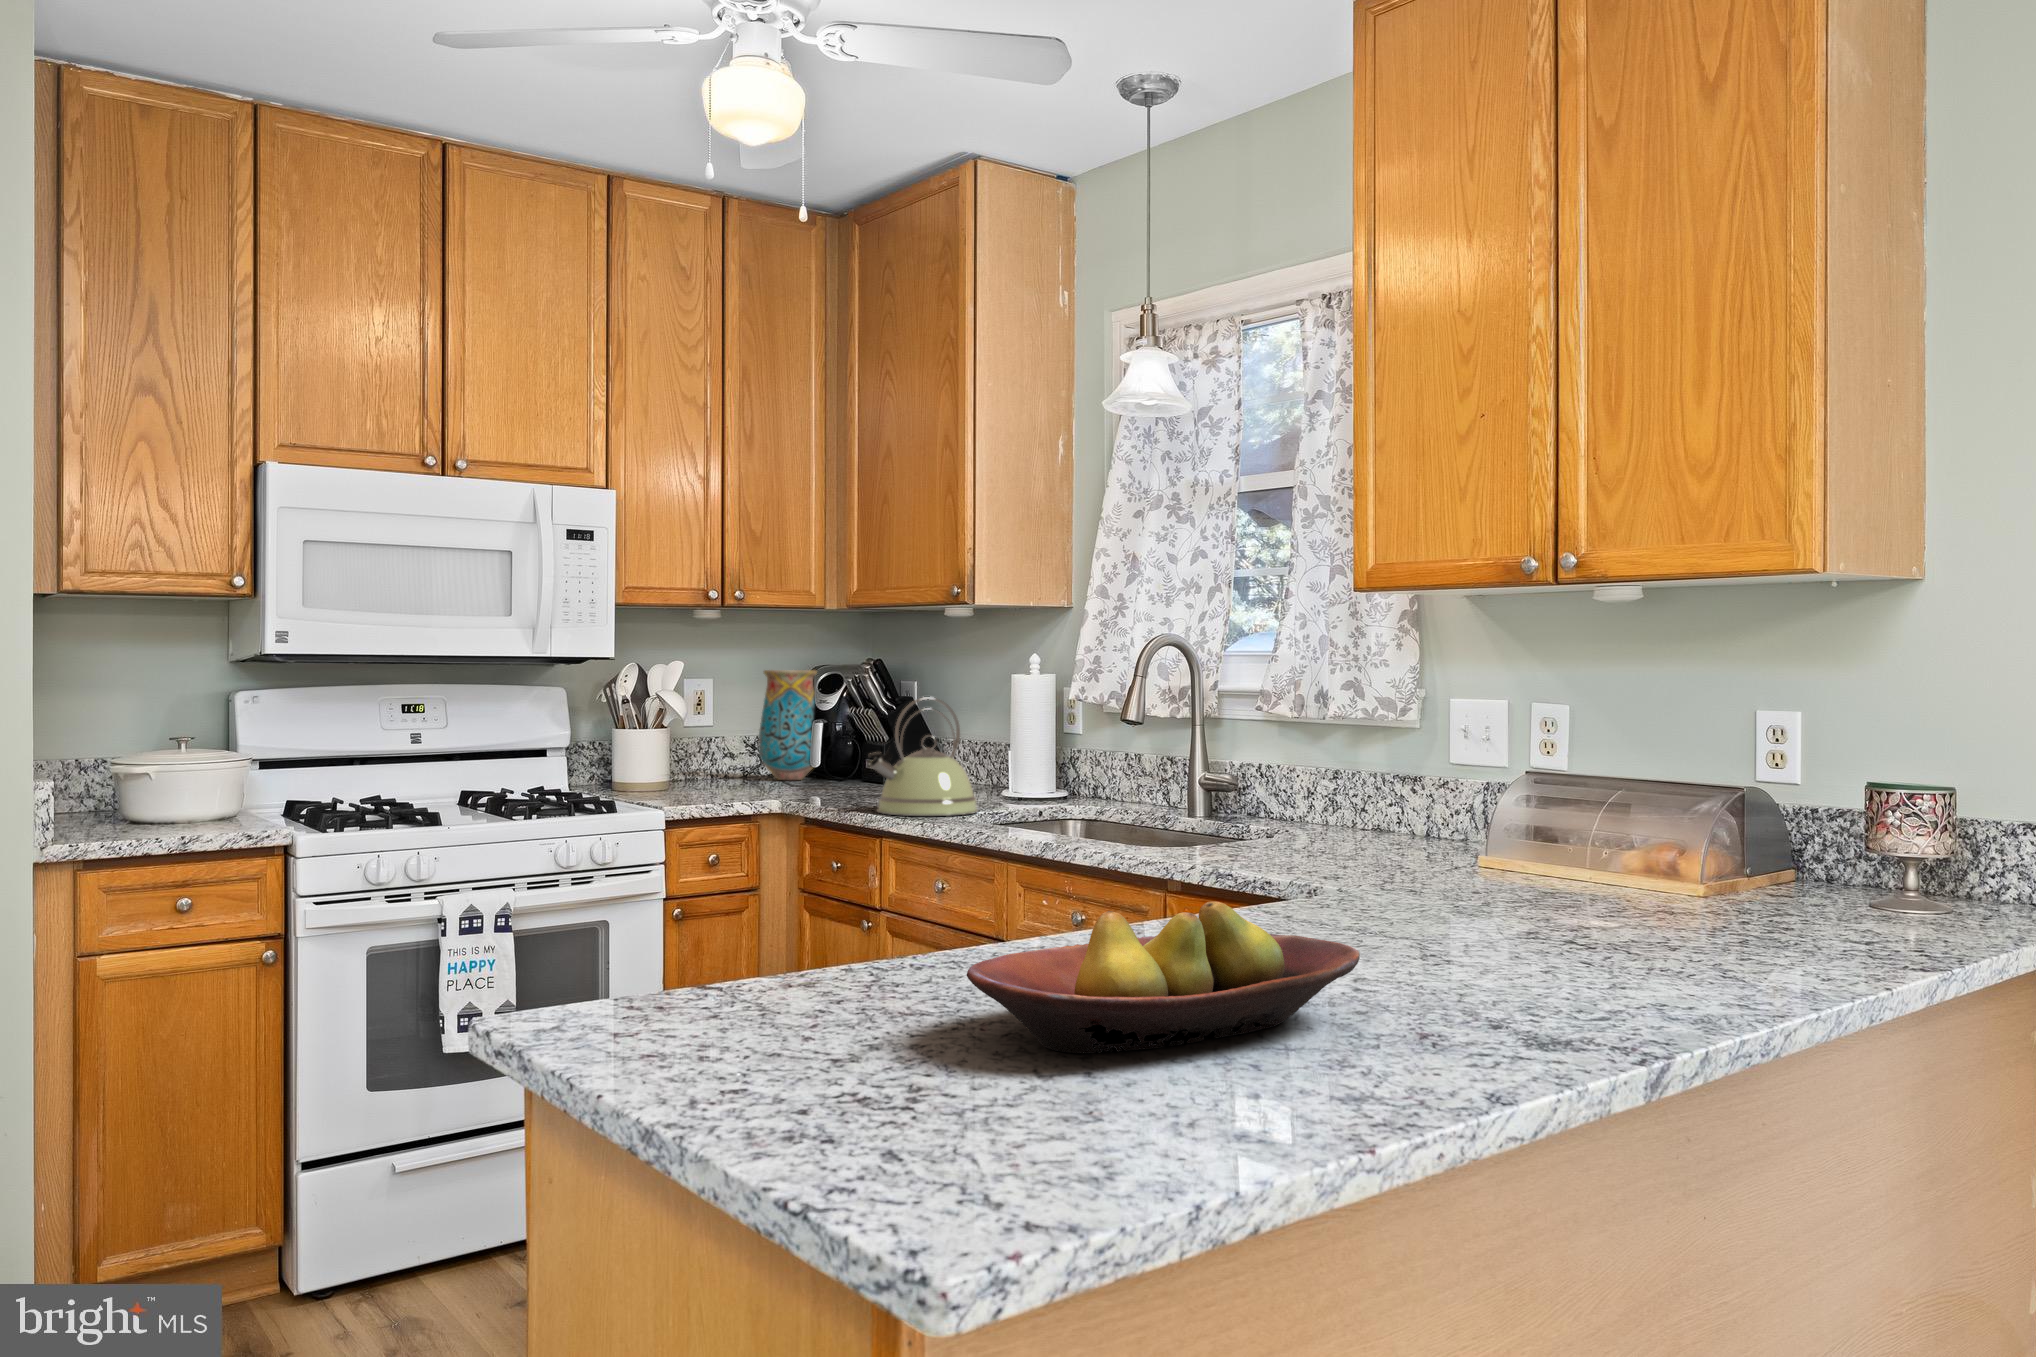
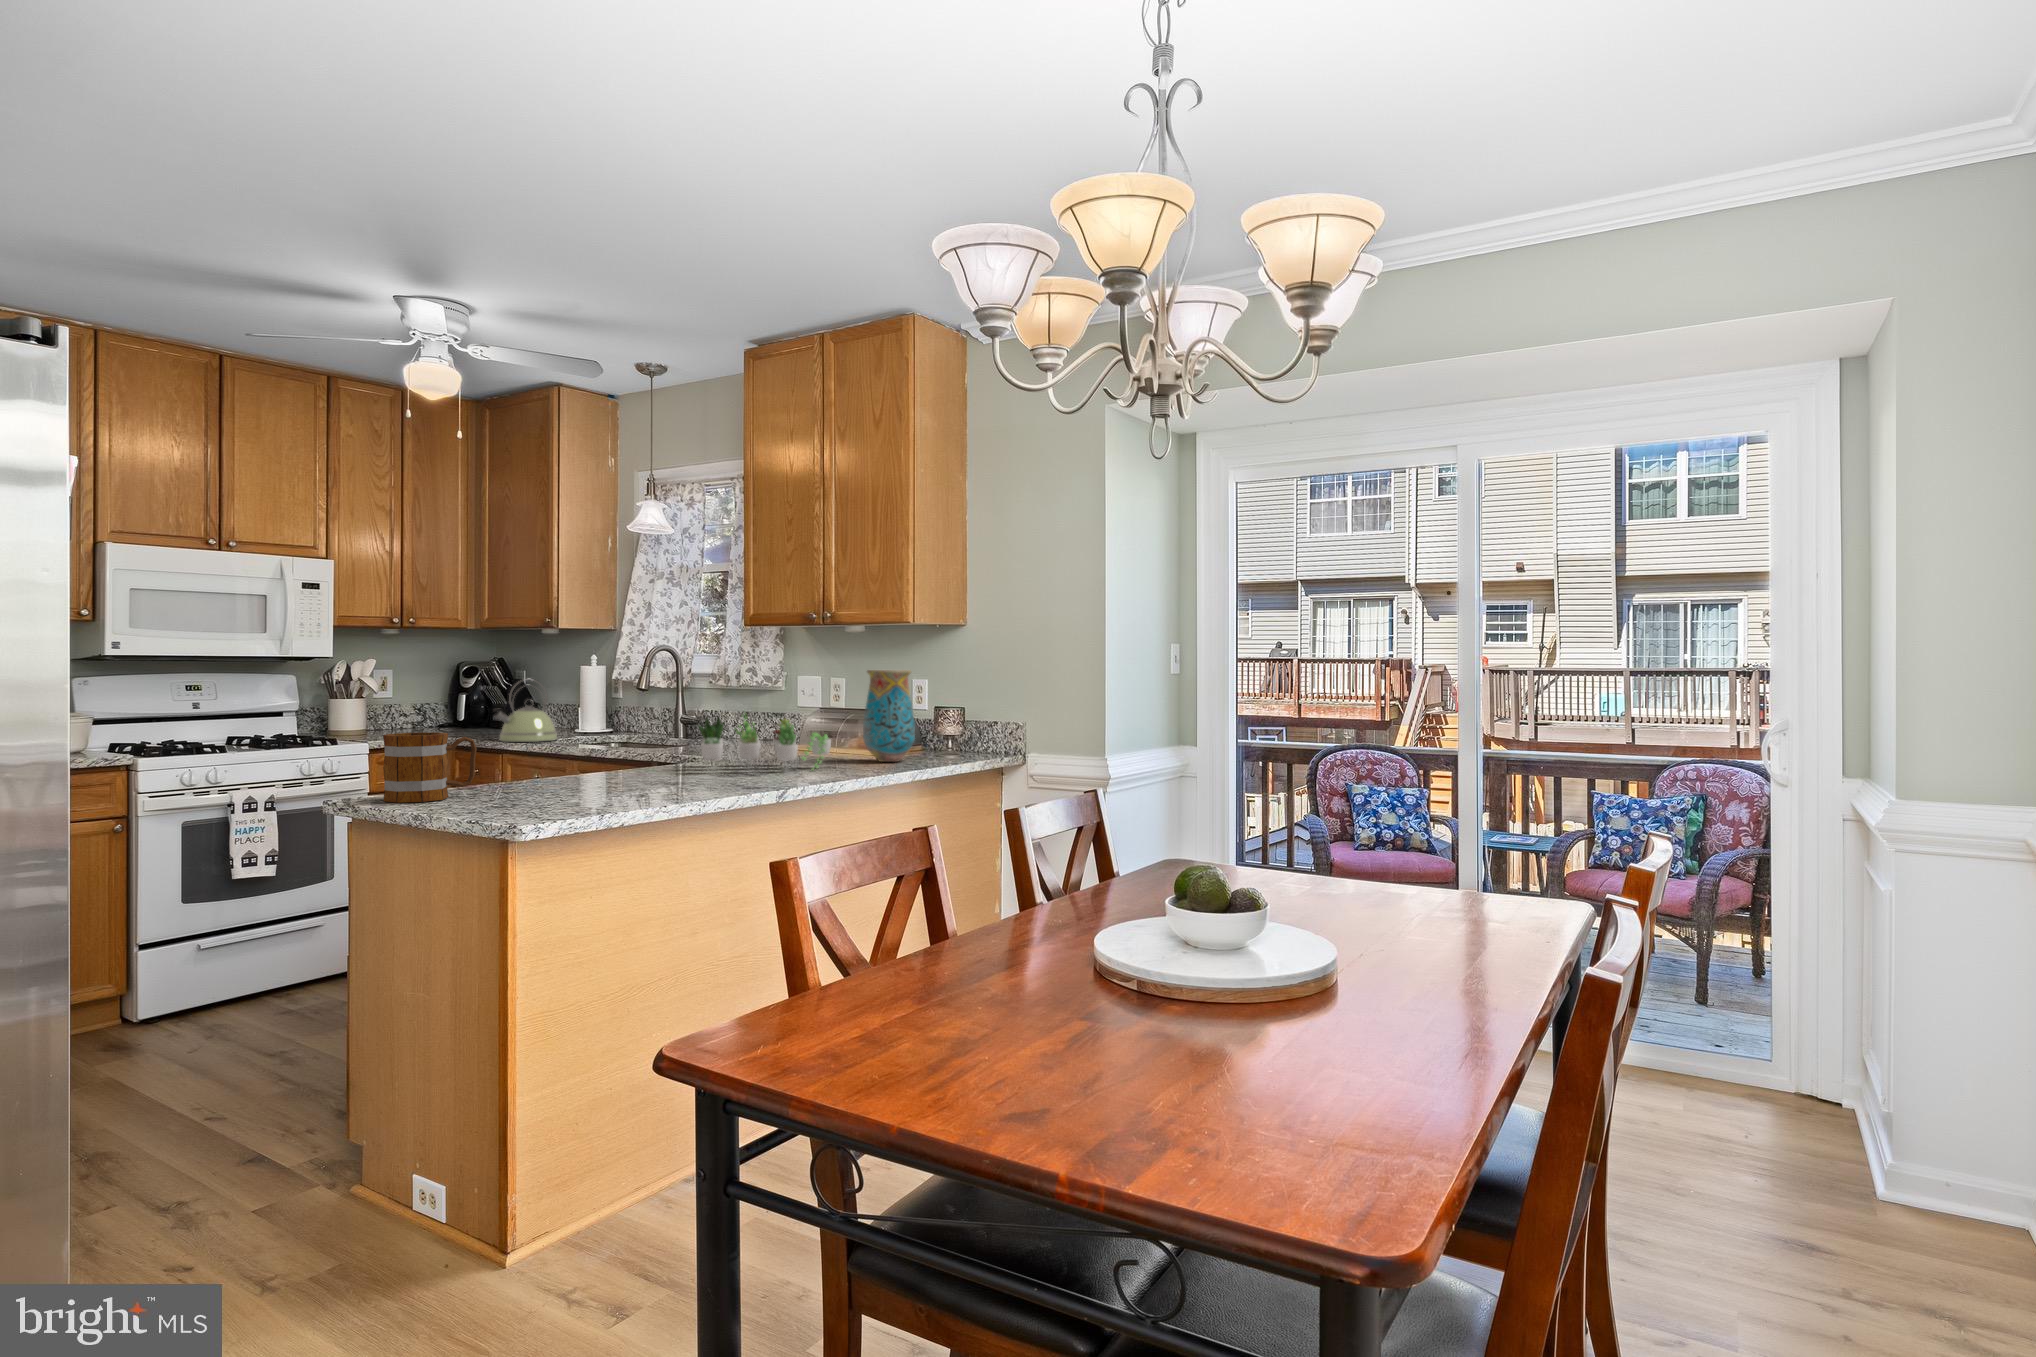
vase: present [758,670,817,780] -> present [863,670,915,762]
succulent plant: none [1312,779,1638,941] -> present [698,715,831,770]
mug: none [631,843,847,1032] -> present [383,732,477,803]
fruit bowl: present [967,902,1360,1053] -> none [525,749,684,801]

